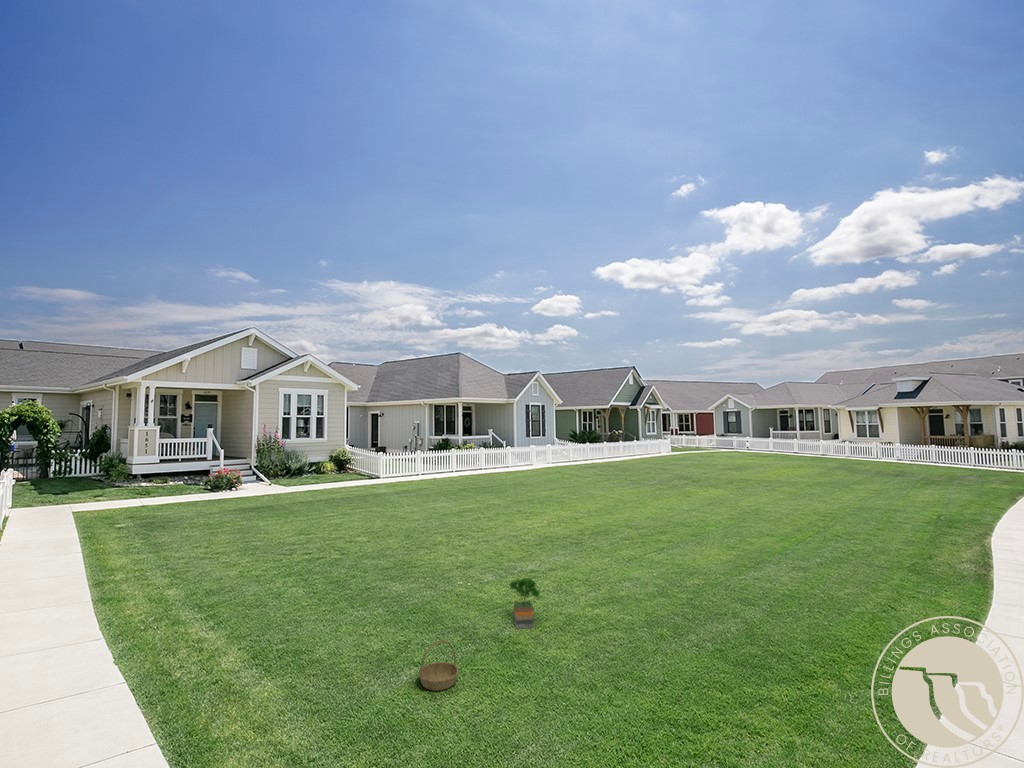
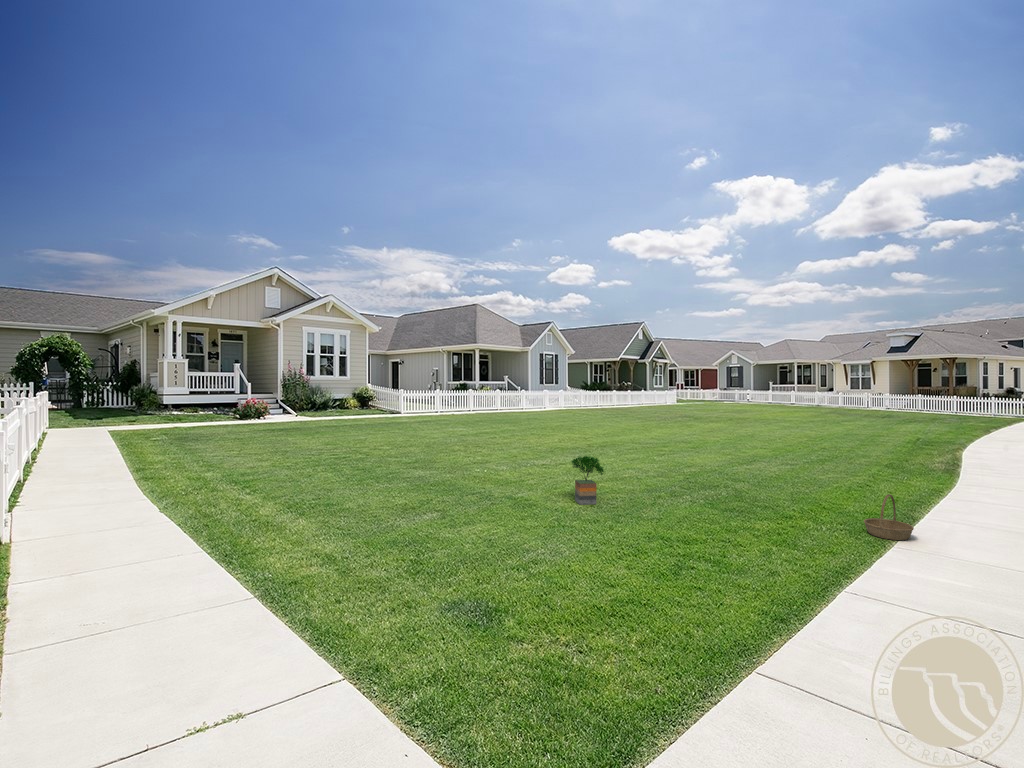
basket: present [419,640,458,691] -> present [864,494,914,540]

